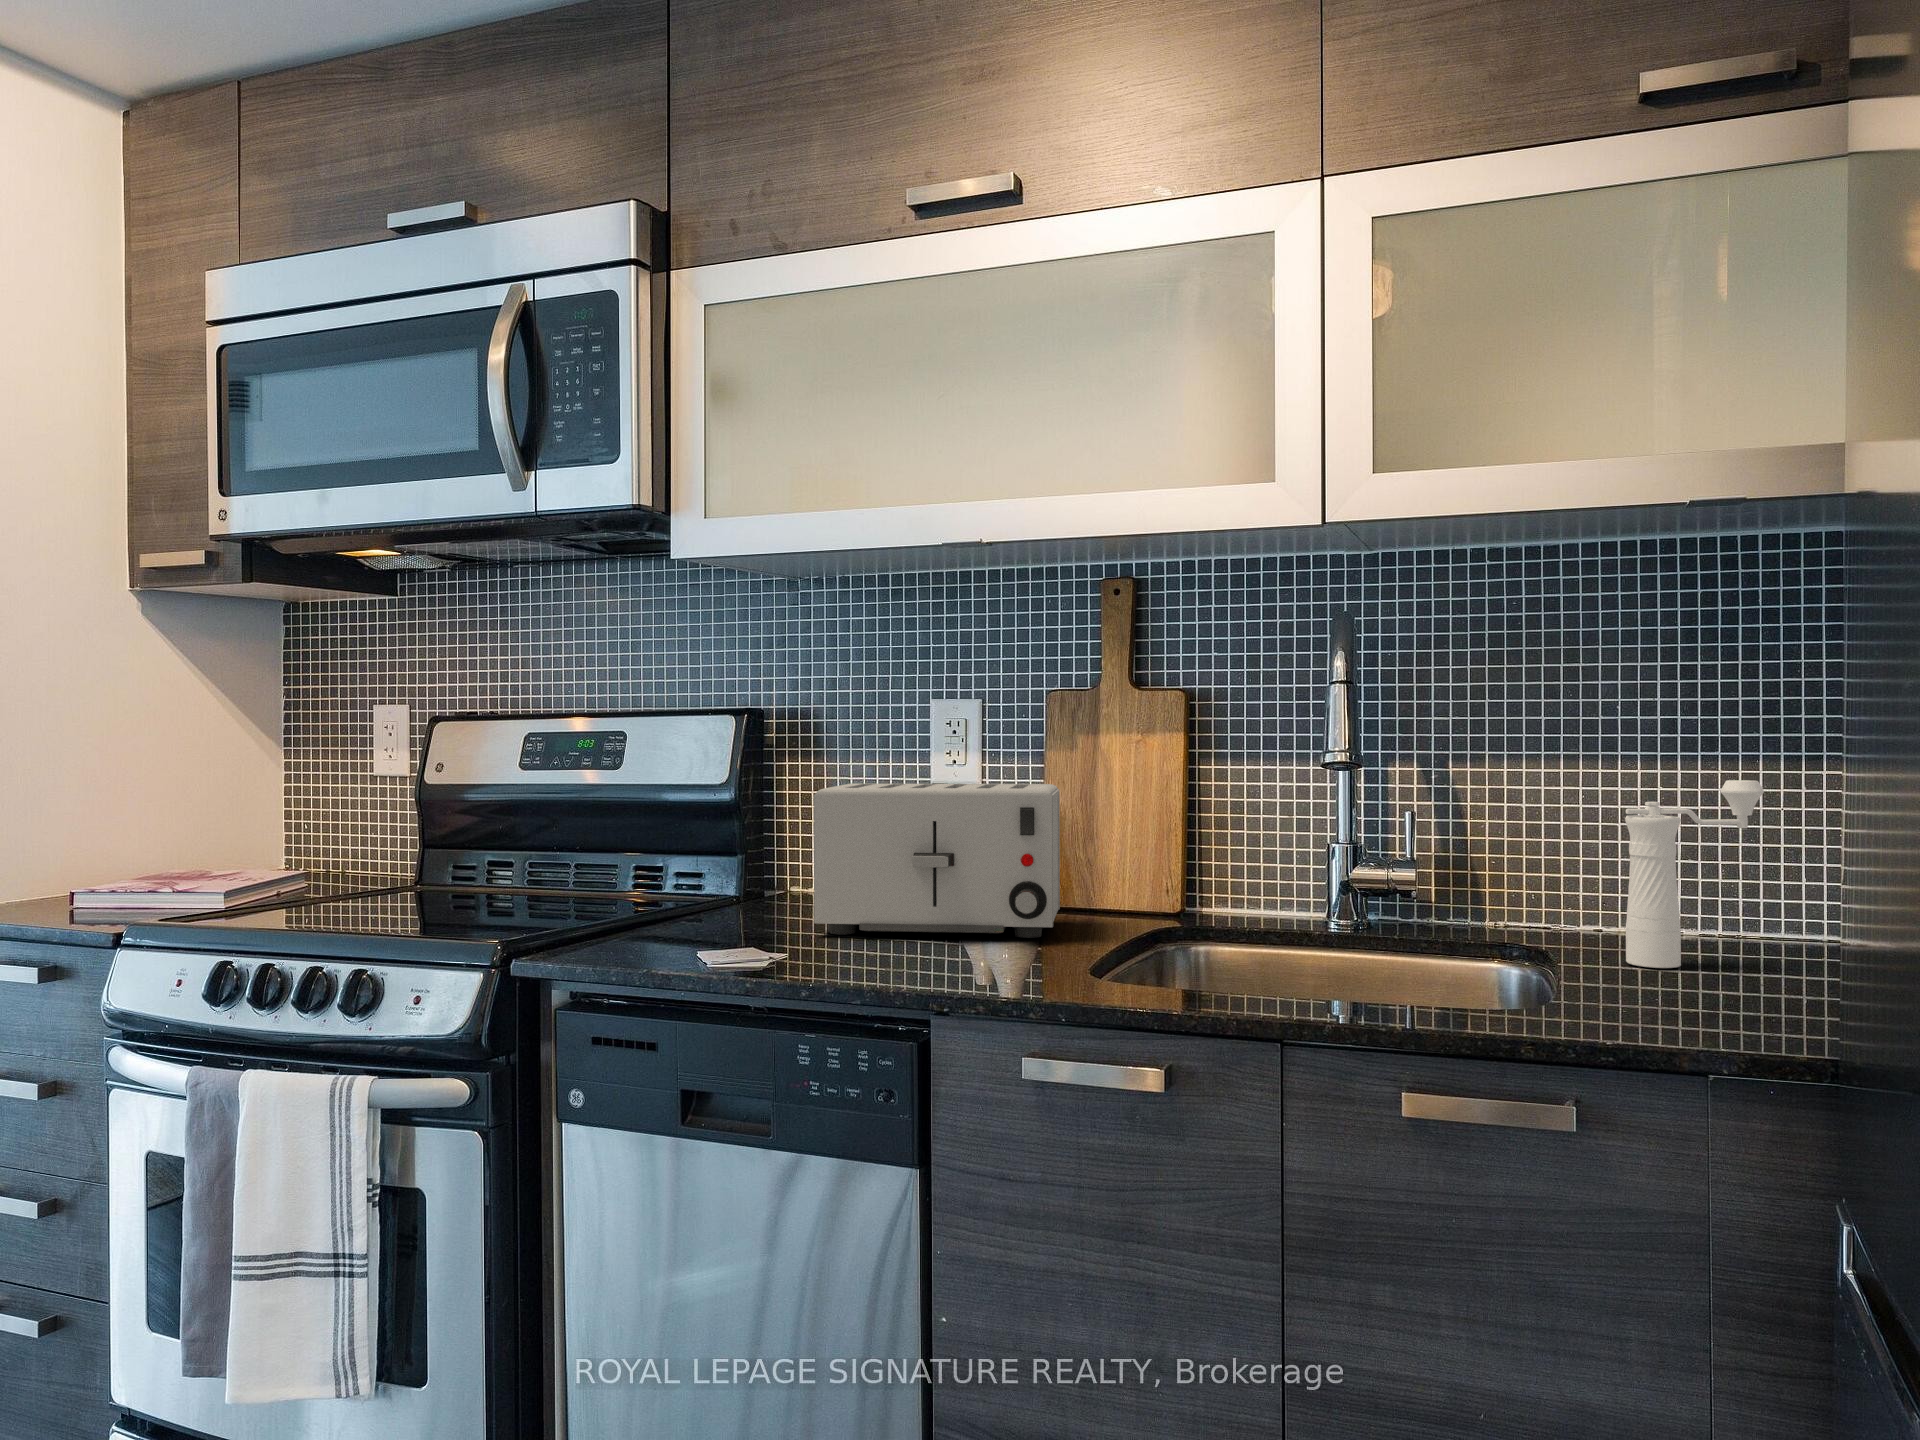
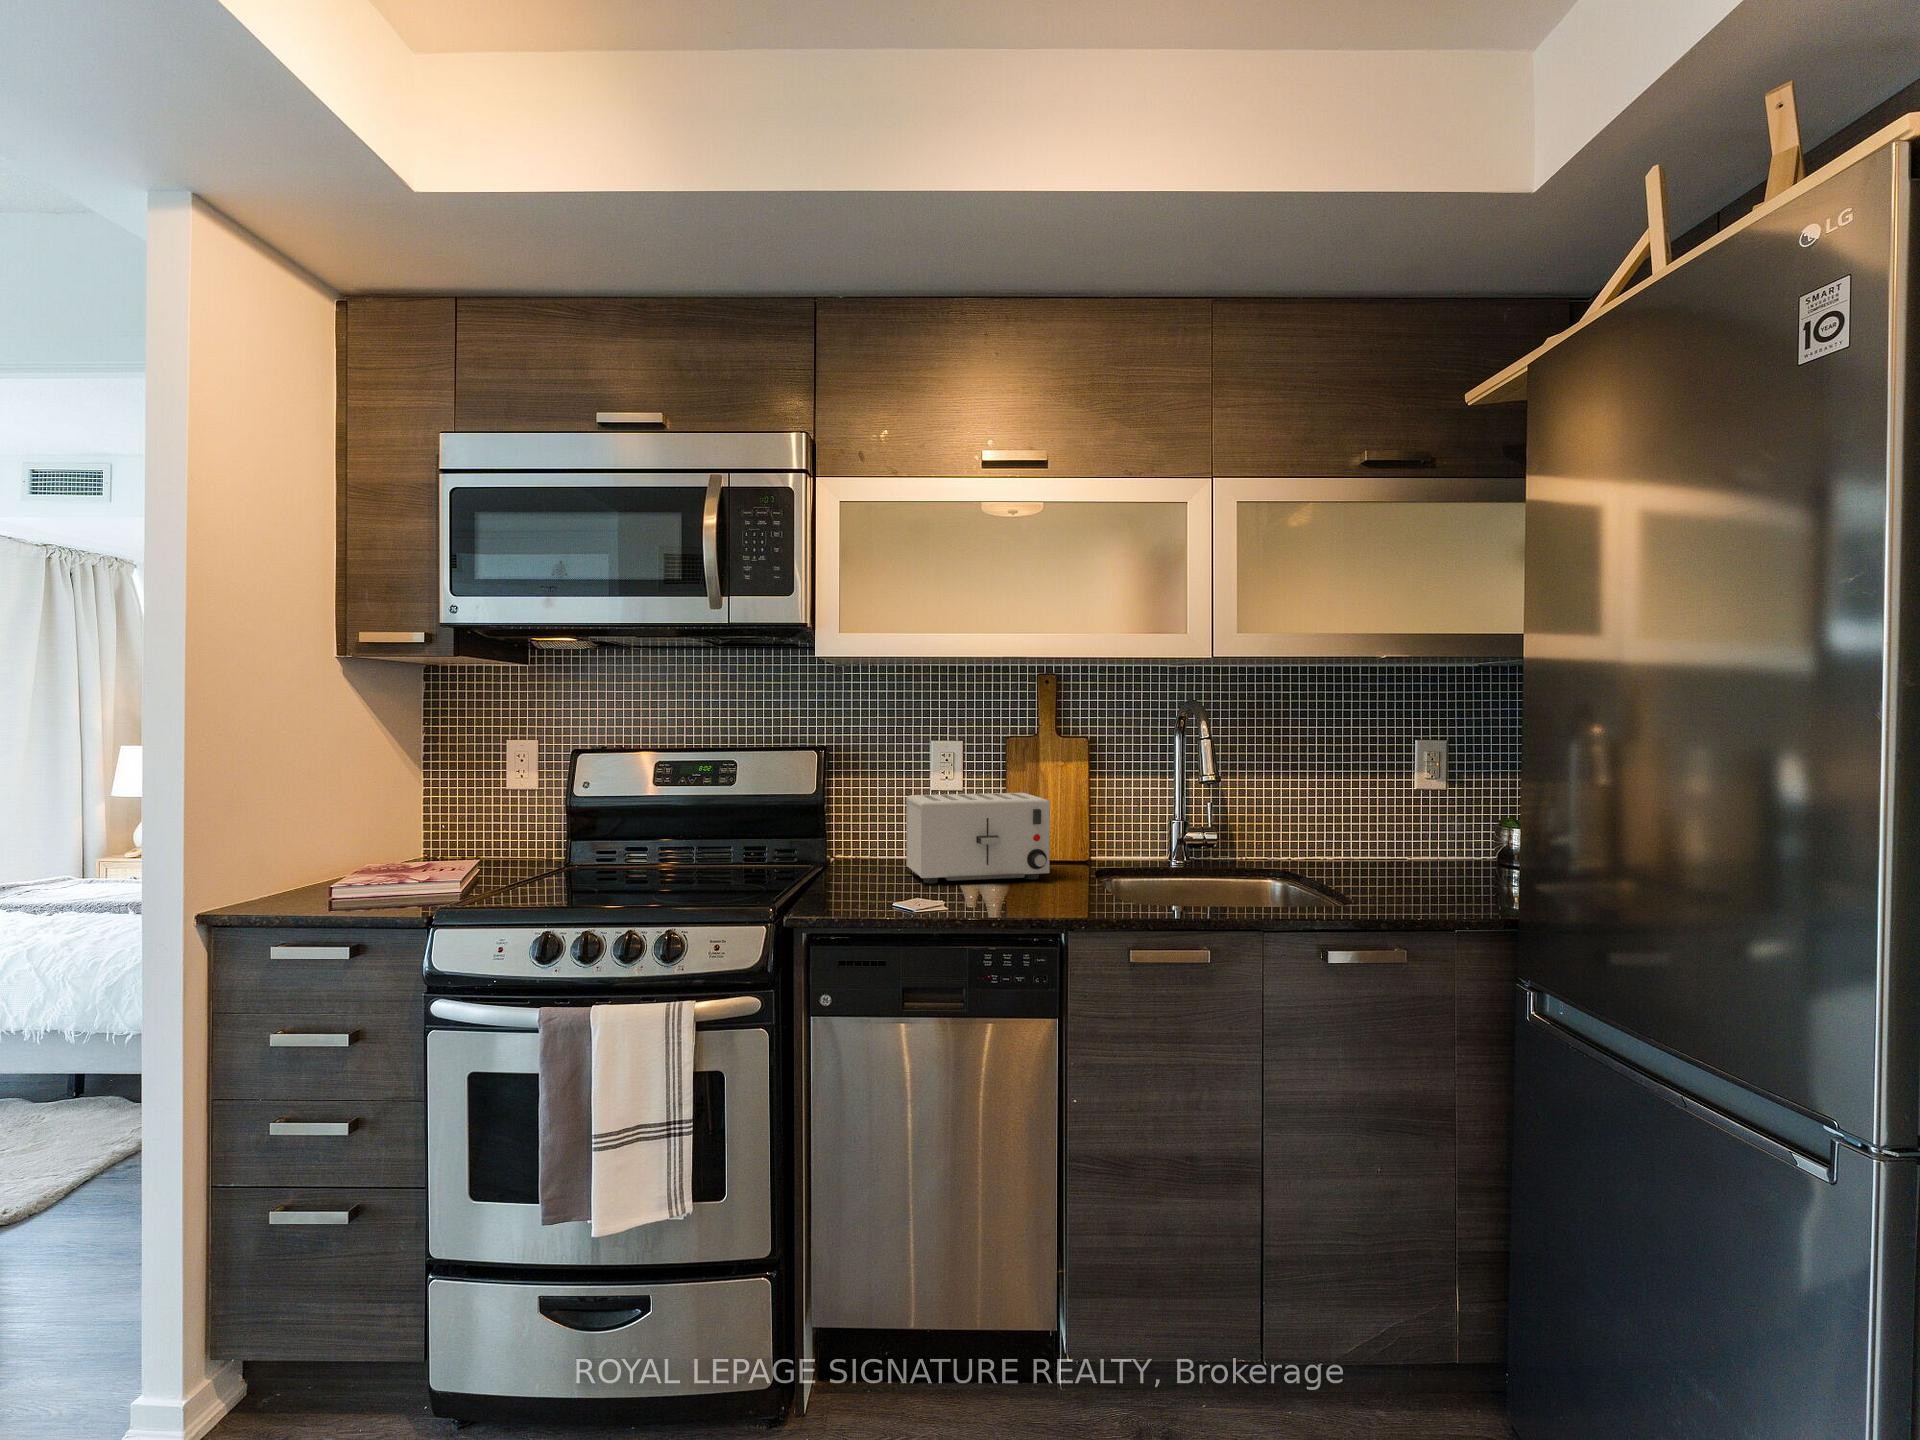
pepper mill: present [1625,780,1764,968] -> none [1317,787,1372,877]

